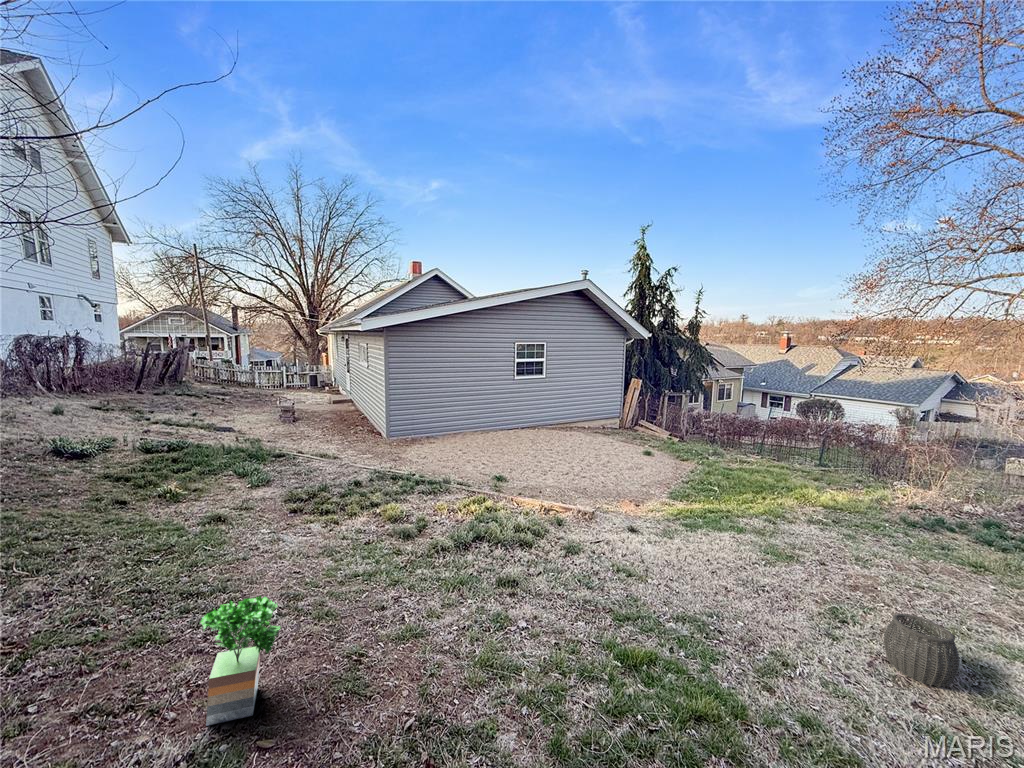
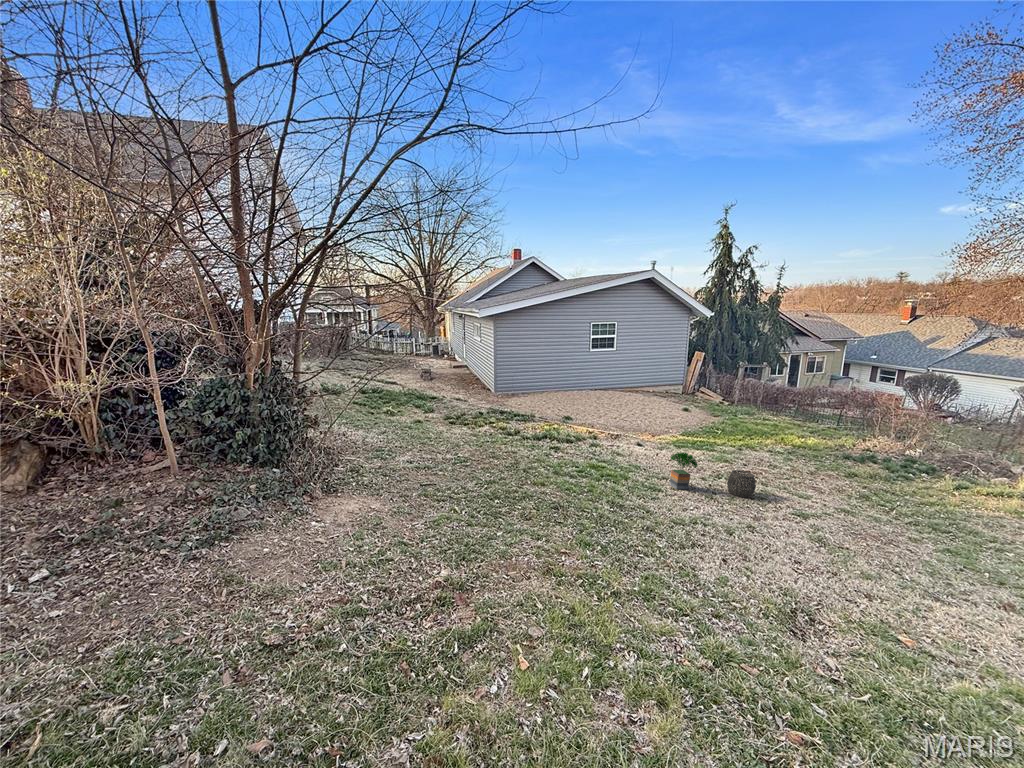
potted tree: present [201,596,281,726] -> present [669,452,698,489]

